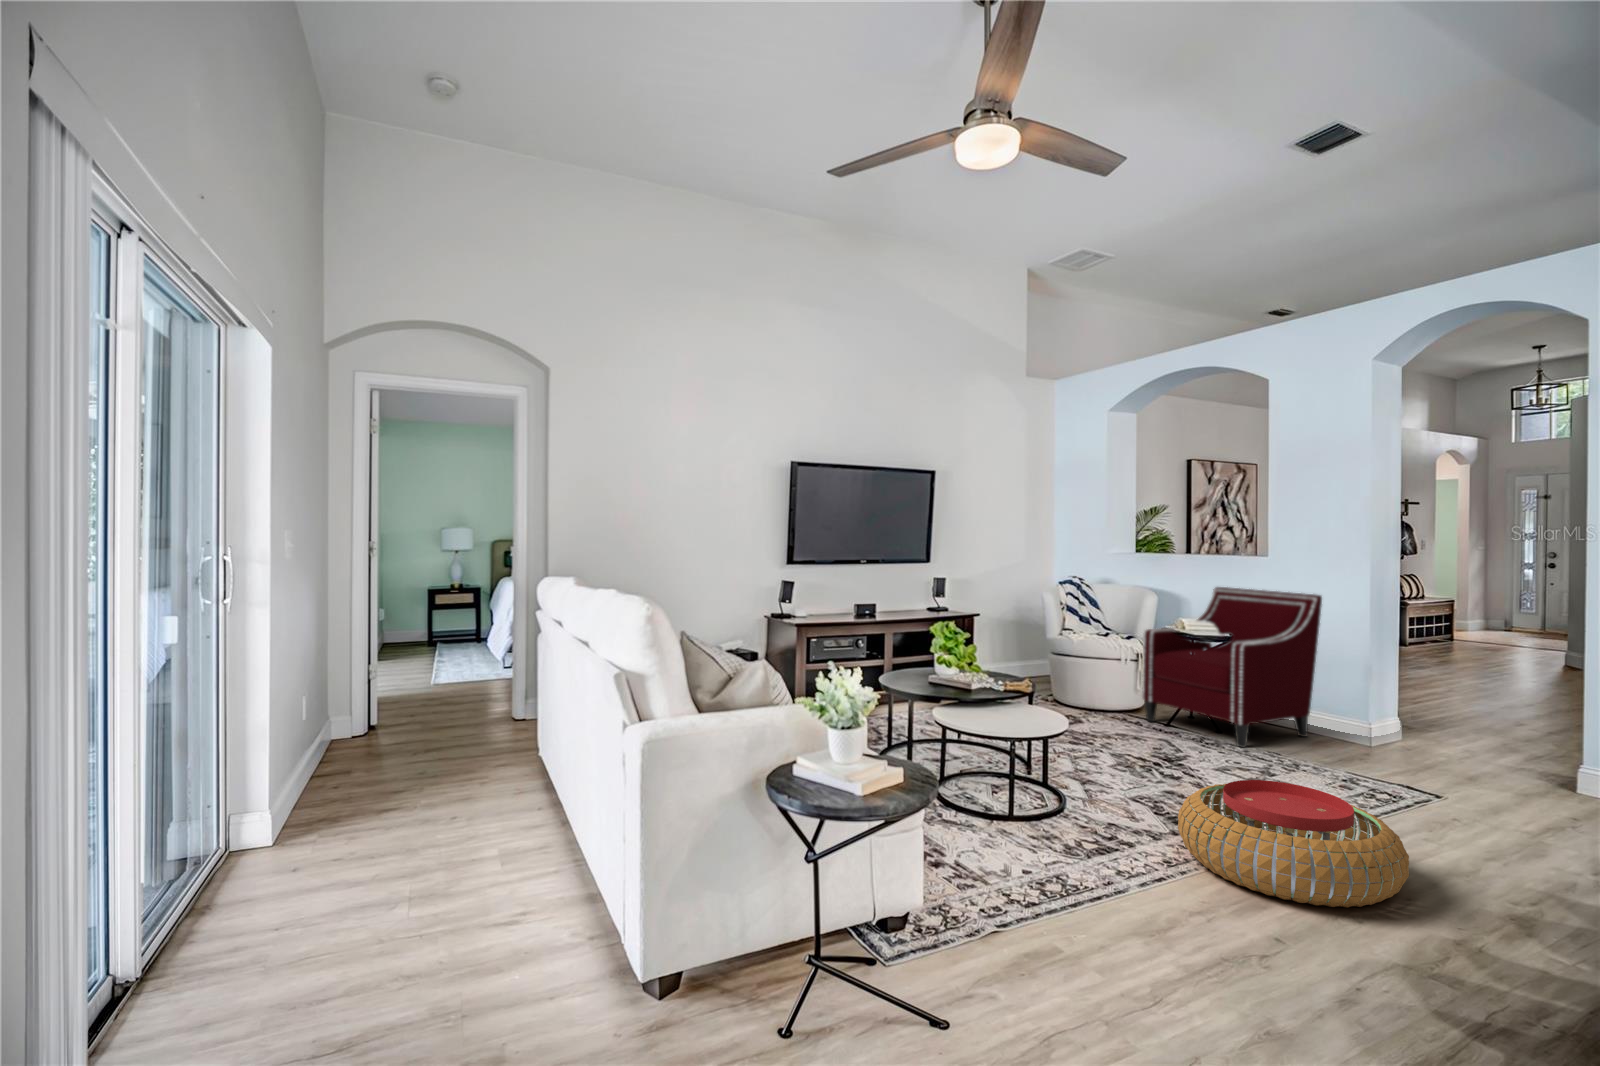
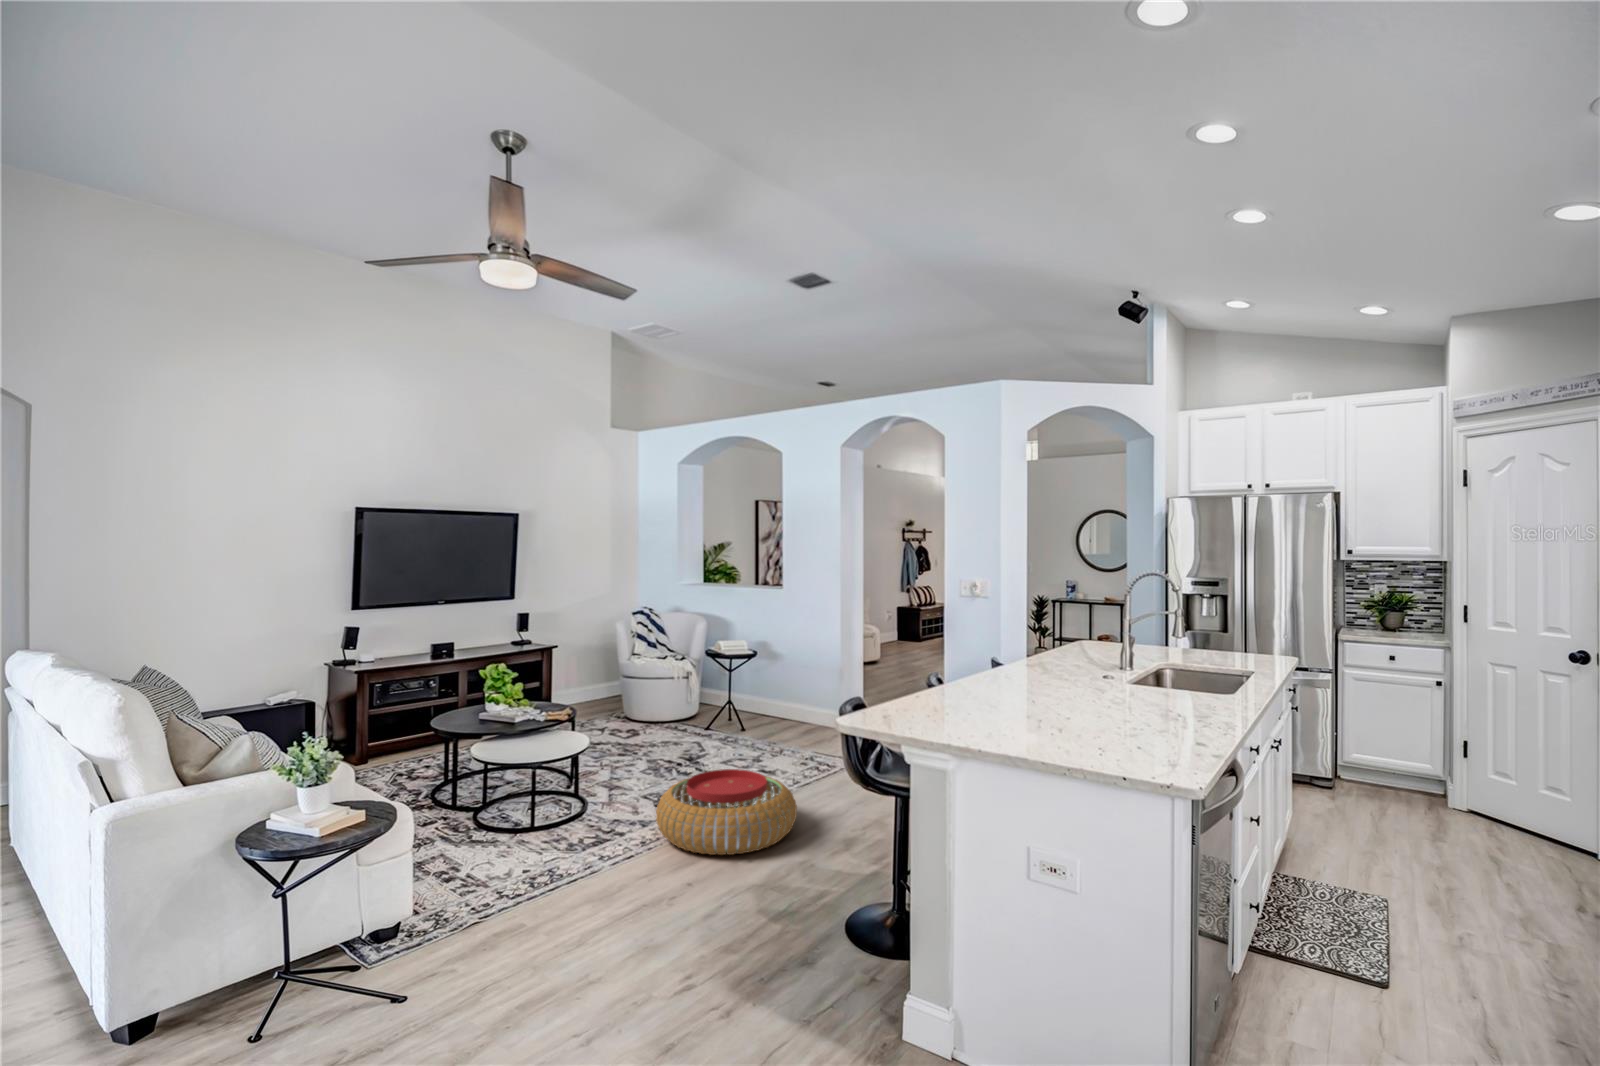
armchair: present [1142,587,1322,747] -> none [689,612,814,742]

